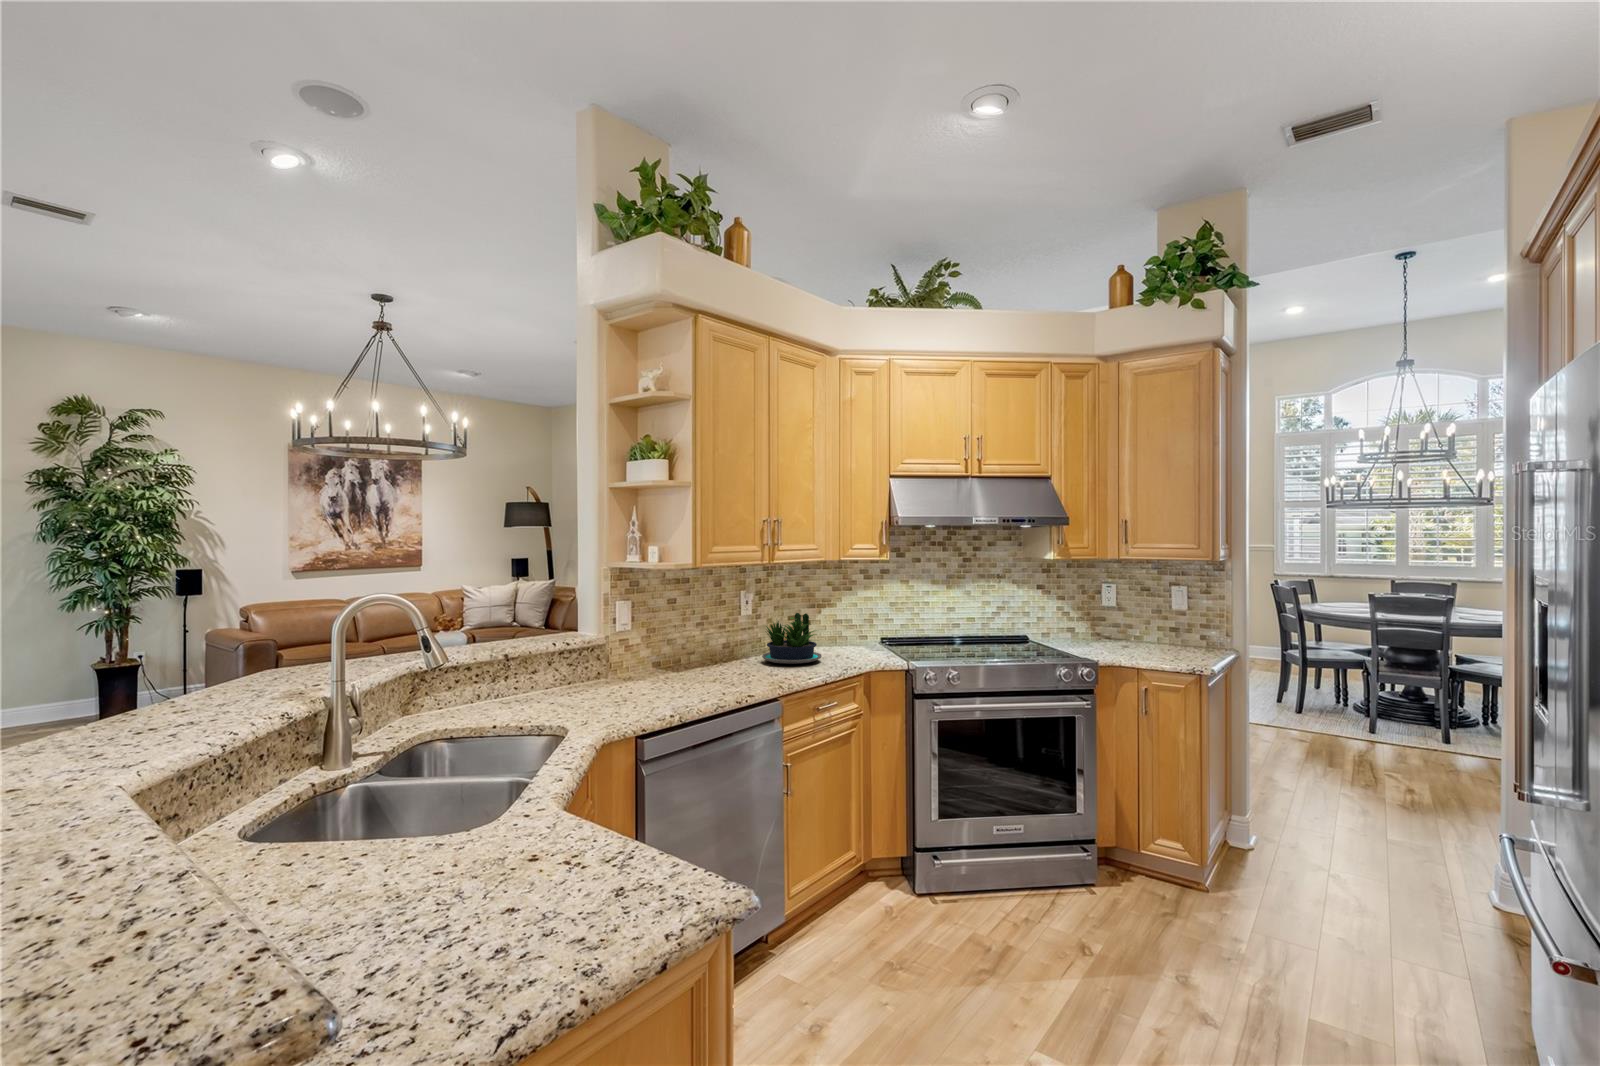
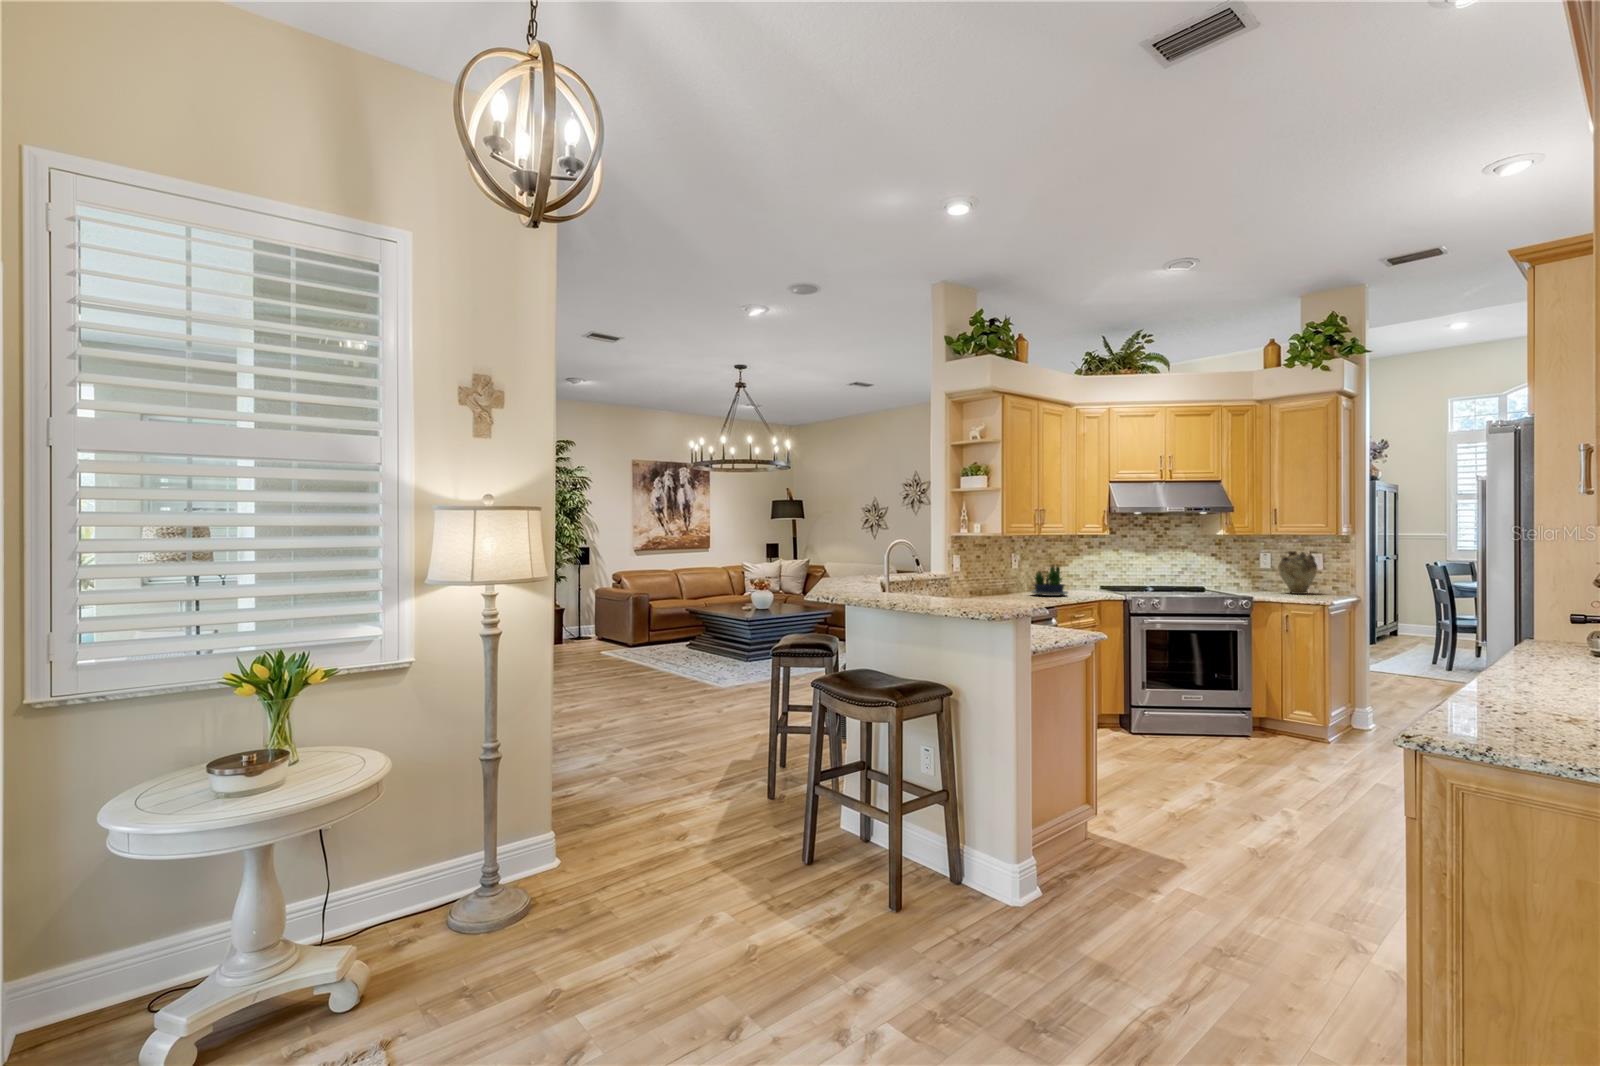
vase: none [1128,583,1183,649] -> present [1278,551,1317,594]

